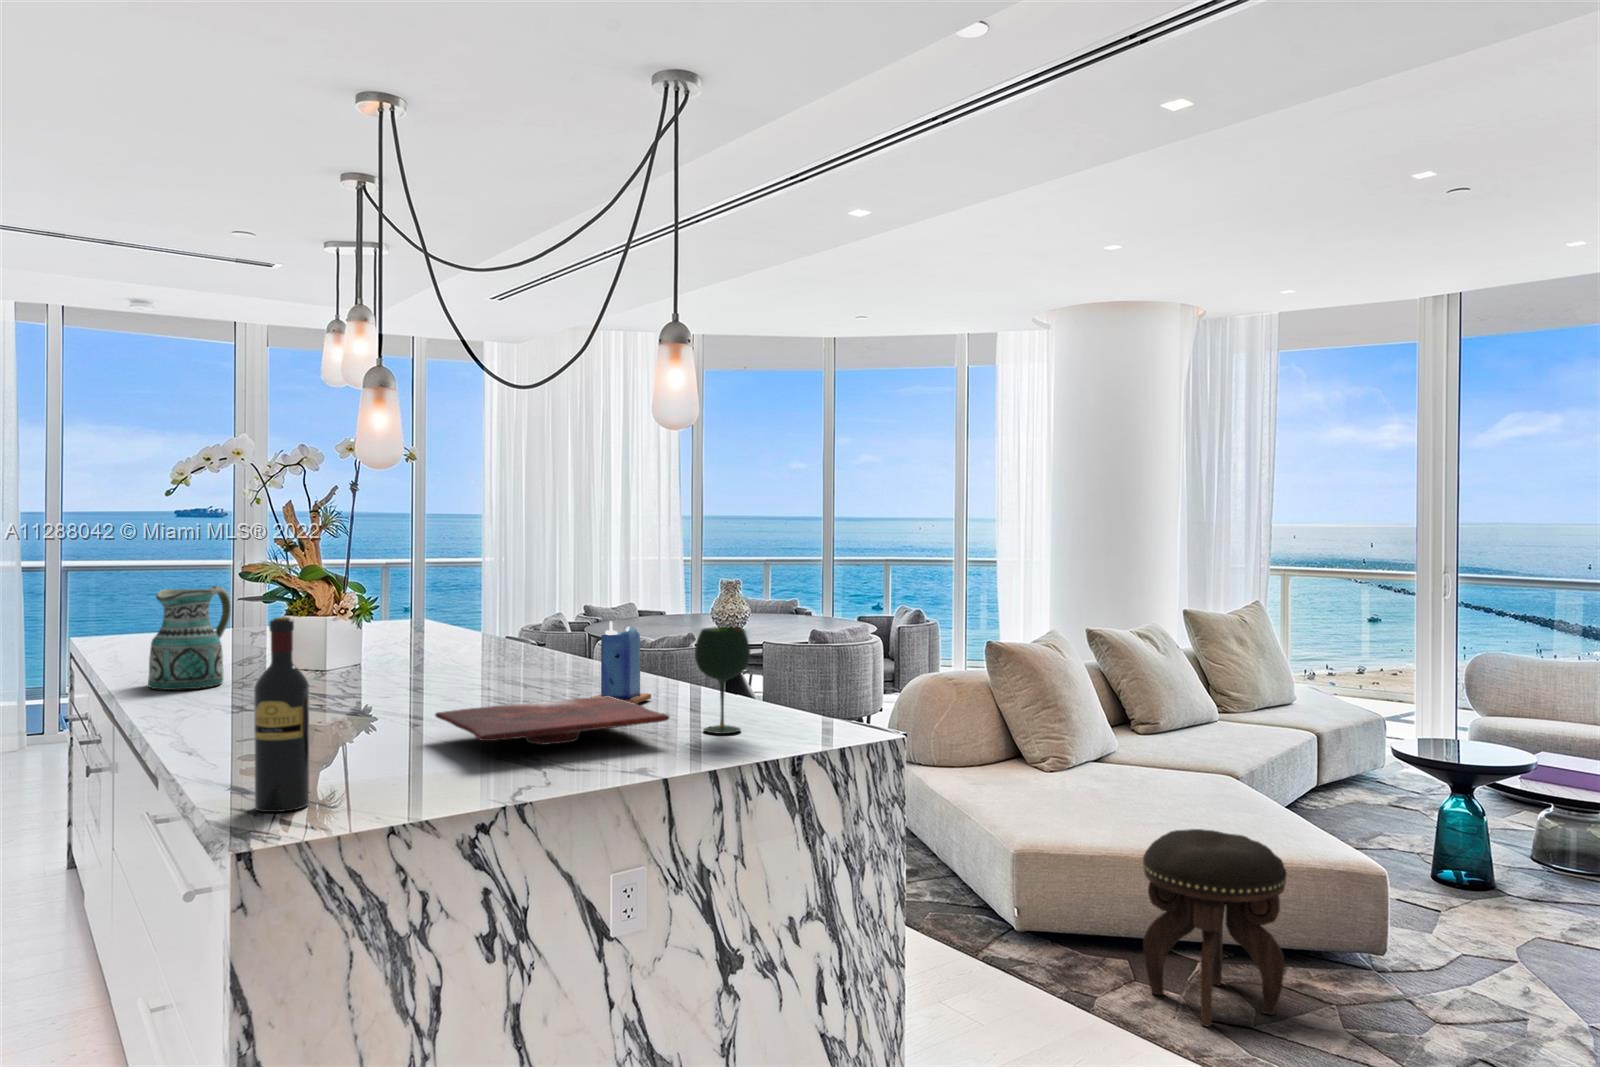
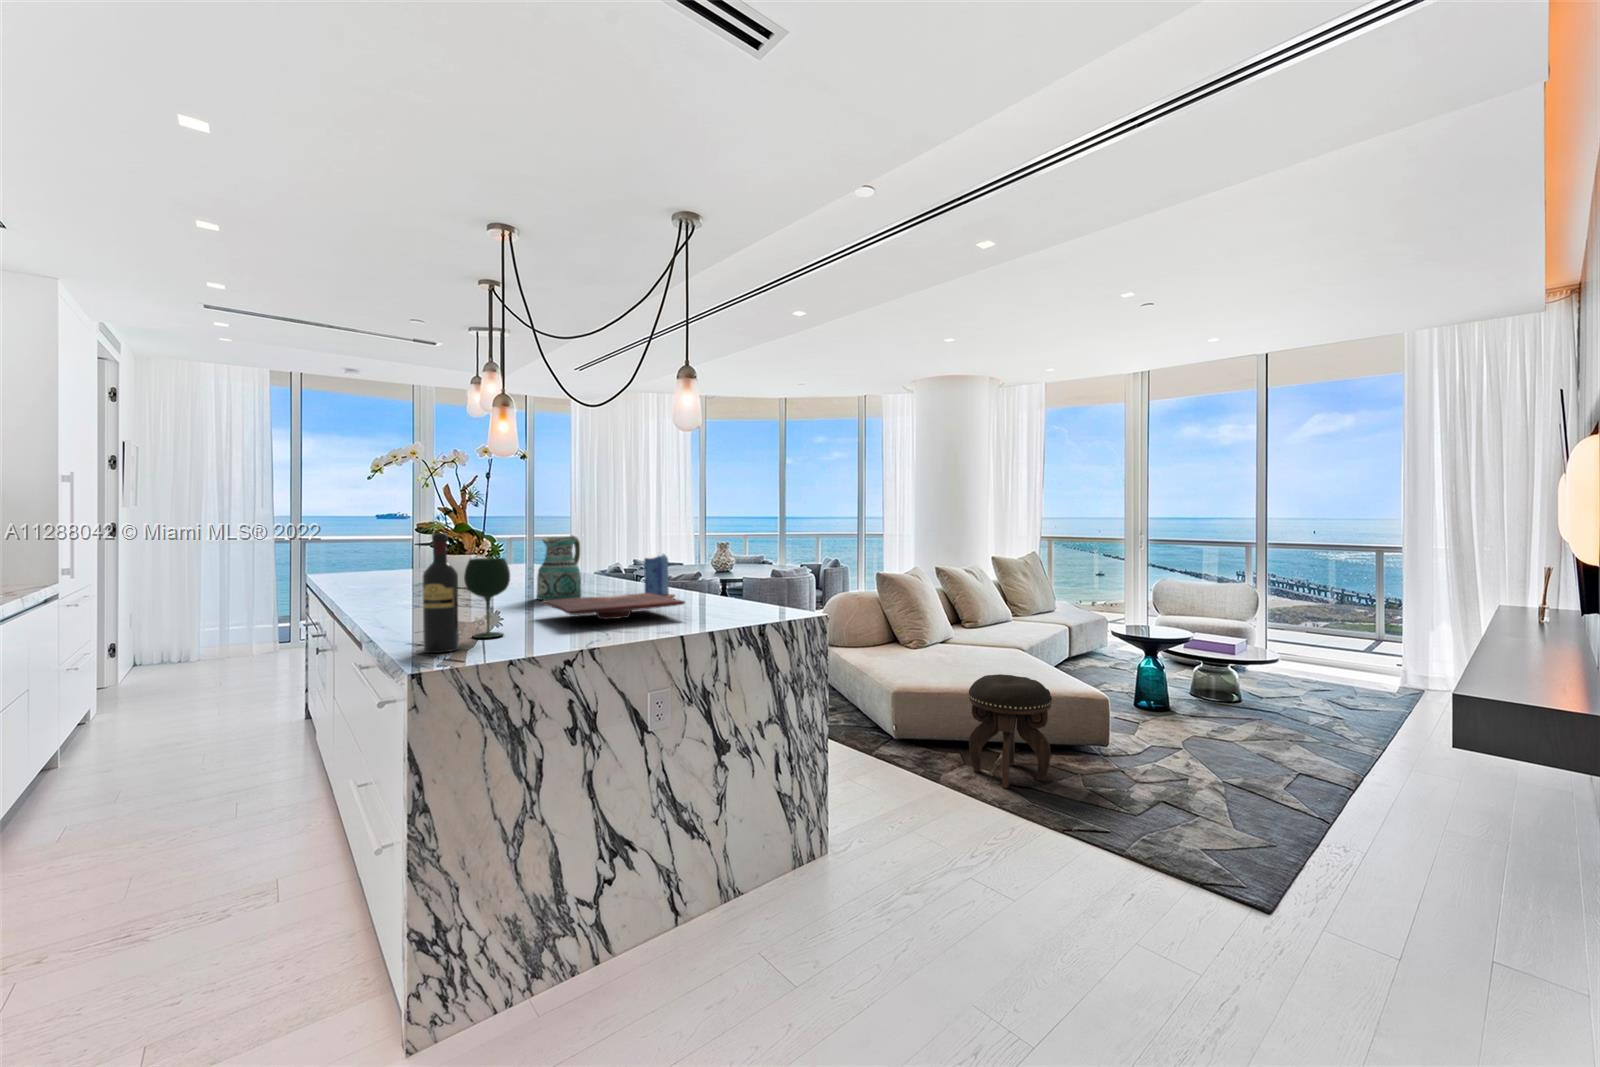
ceramic pitcher: present [148,586,231,690] -> present [536,536,582,600]
wine glass: present [695,627,750,734] -> present [464,558,510,638]

